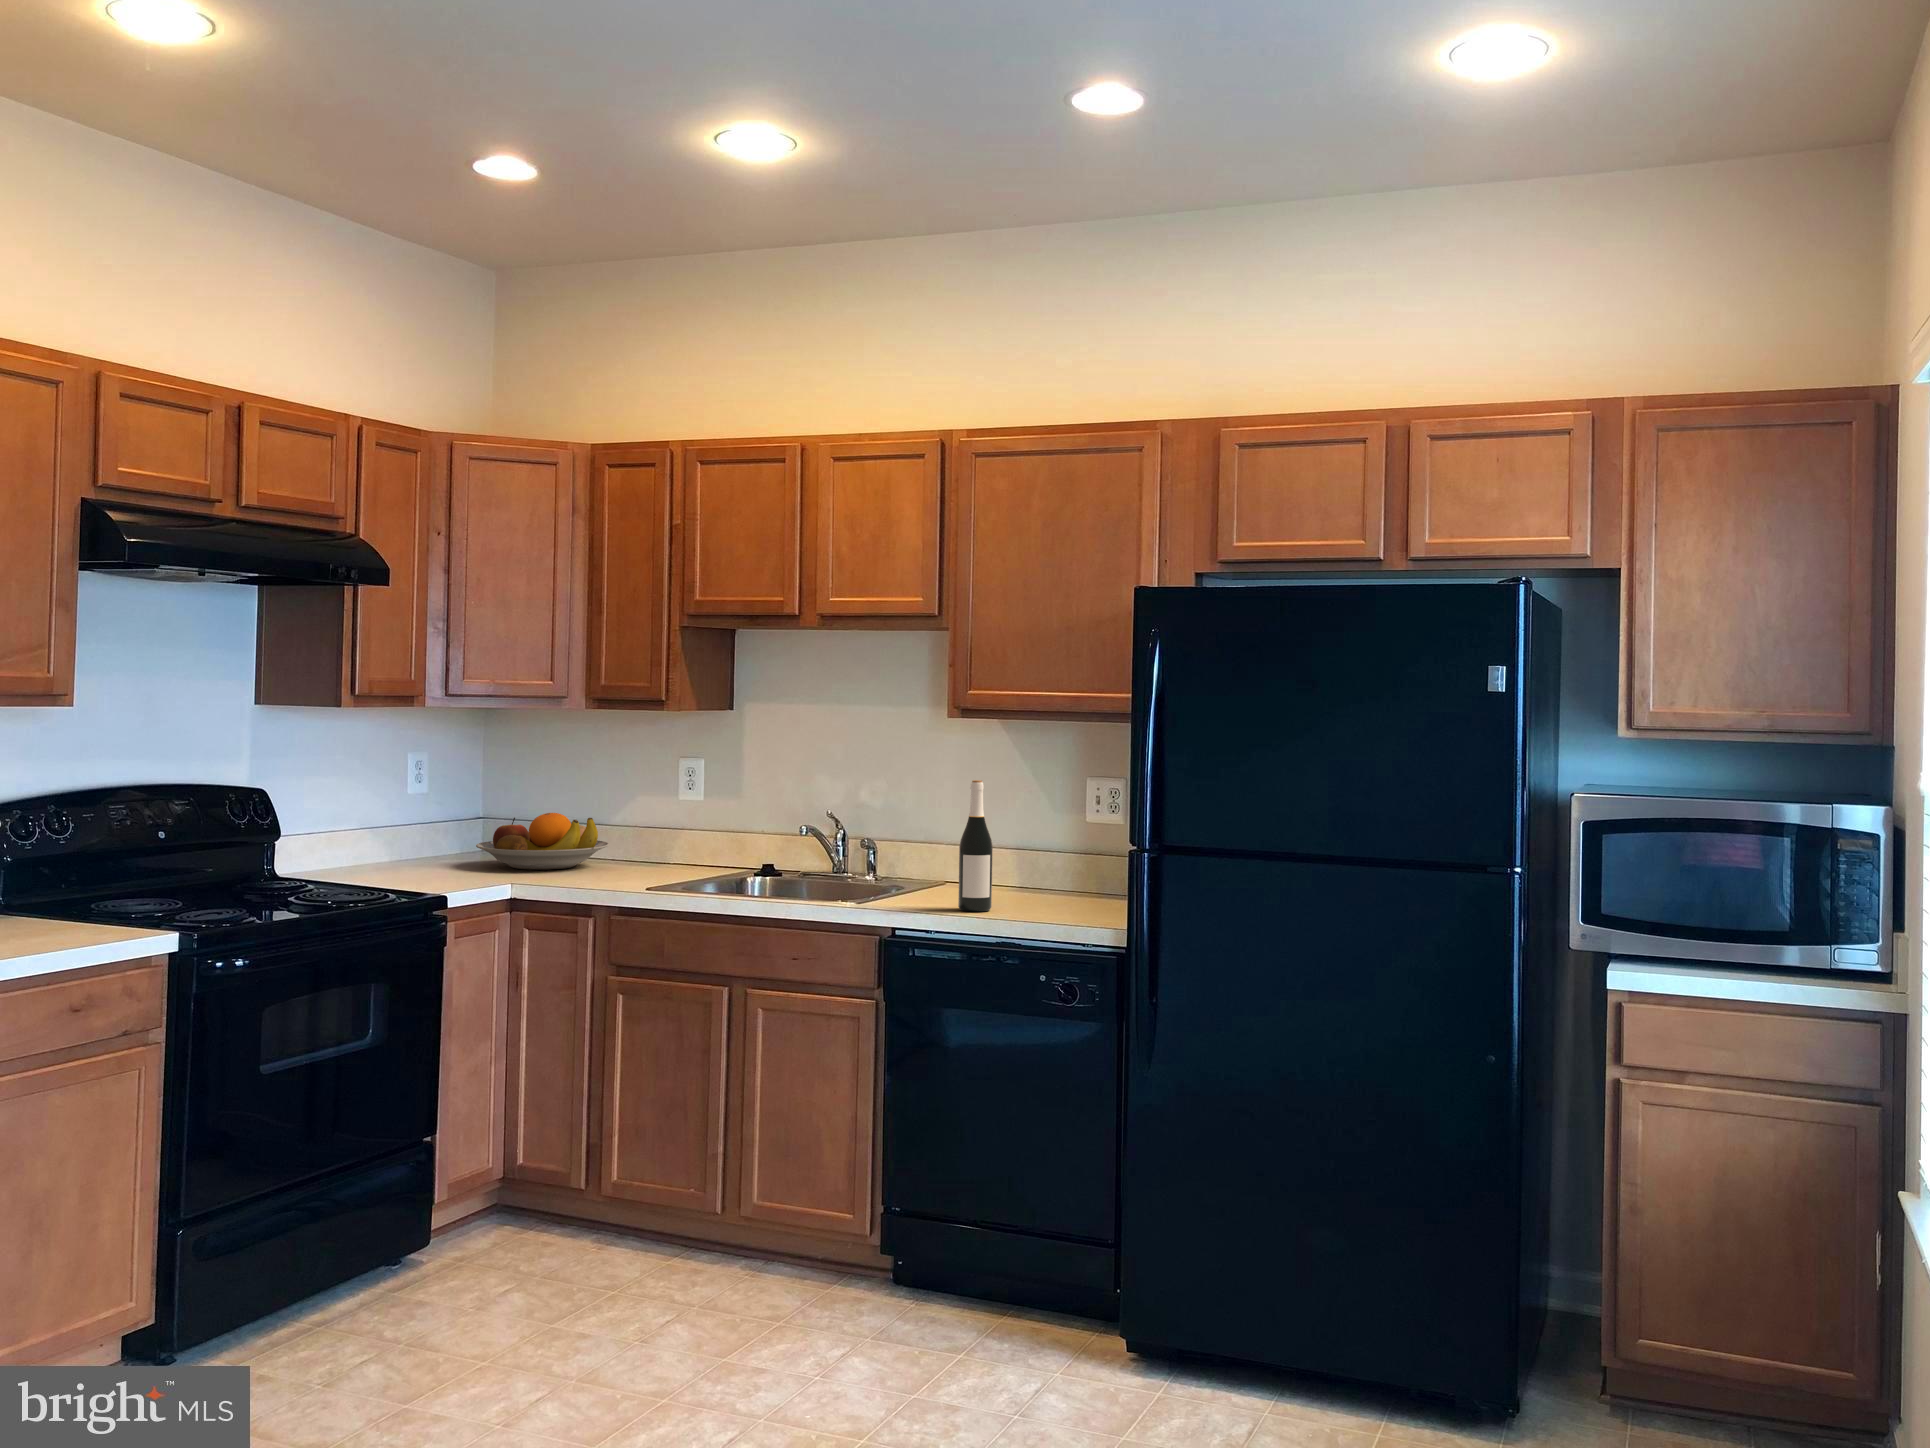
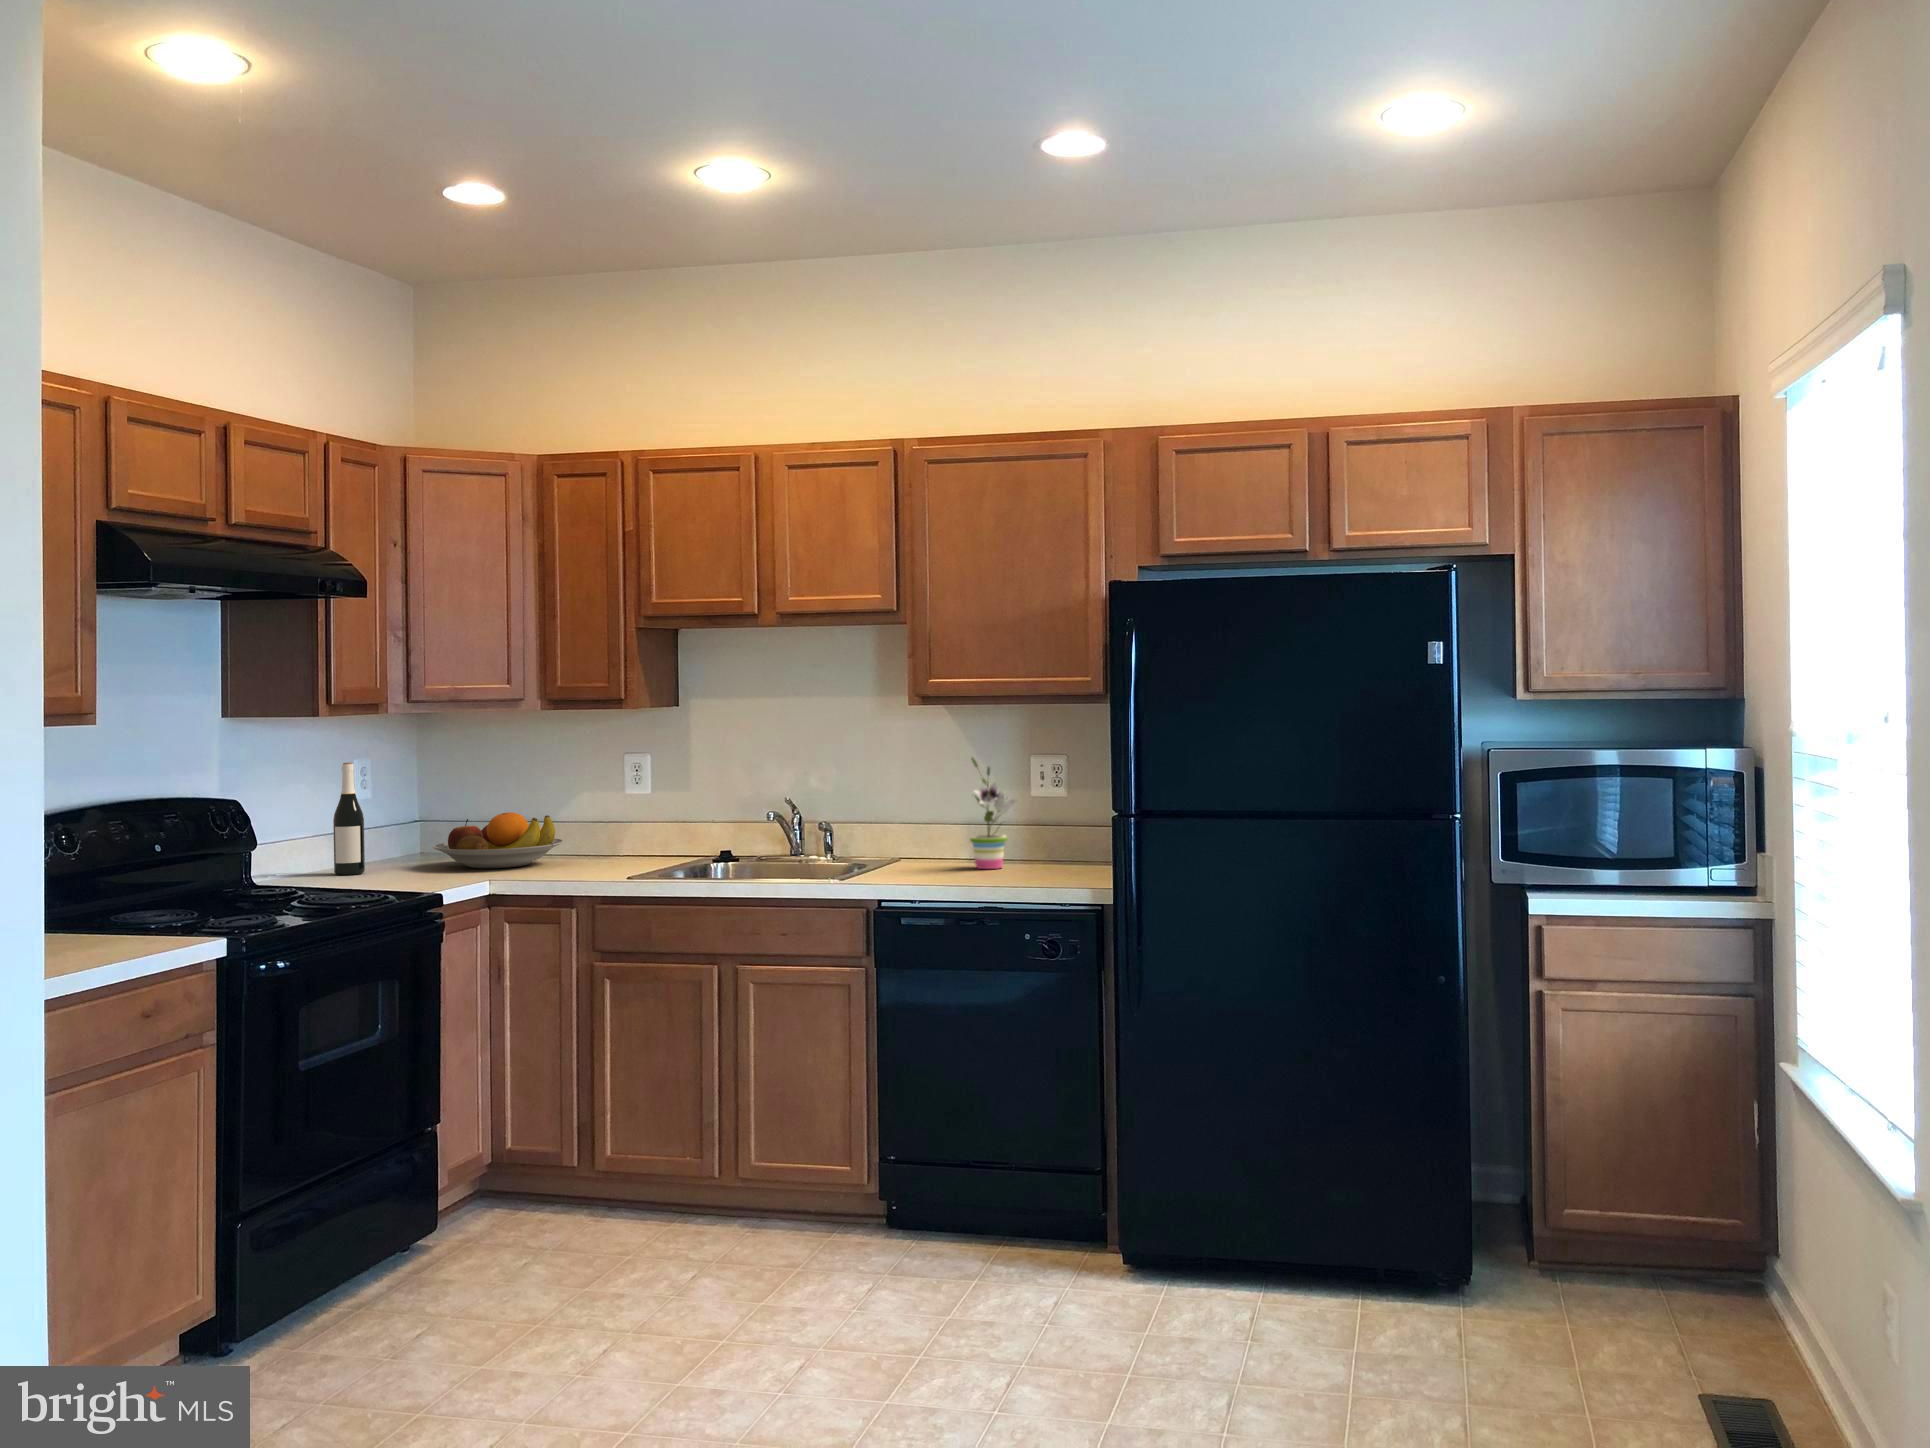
potted plant: none [1014,776,1071,898] -> present [970,758,1016,869]
wine bottle: present [958,780,993,912] -> present [333,763,365,875]

